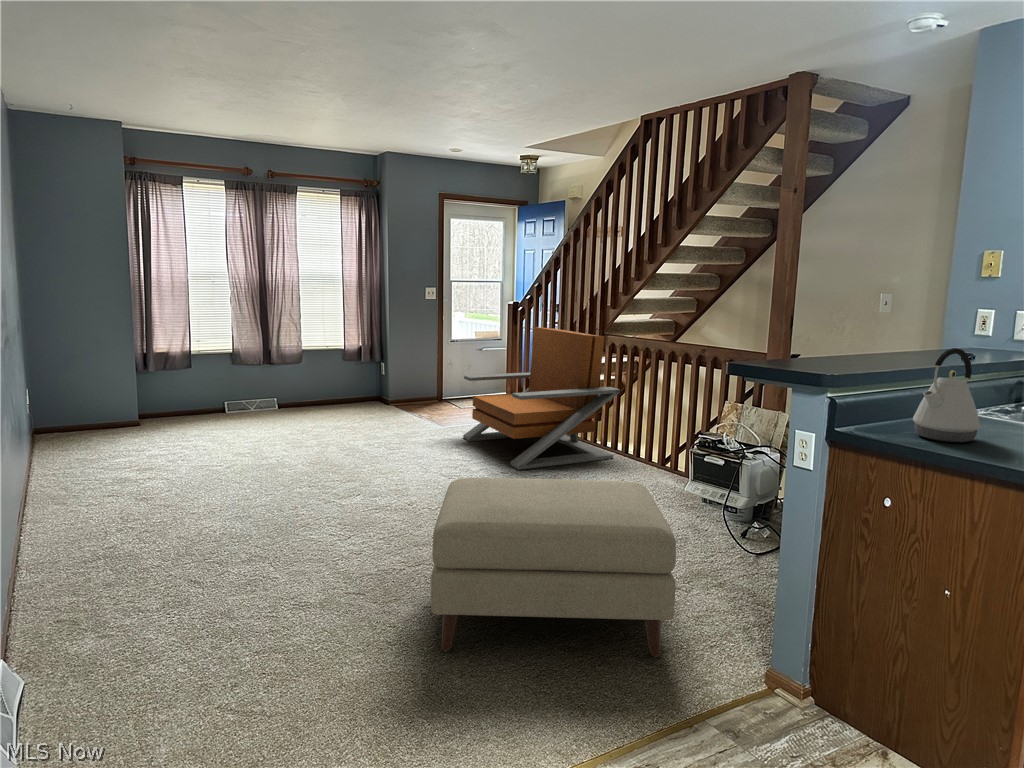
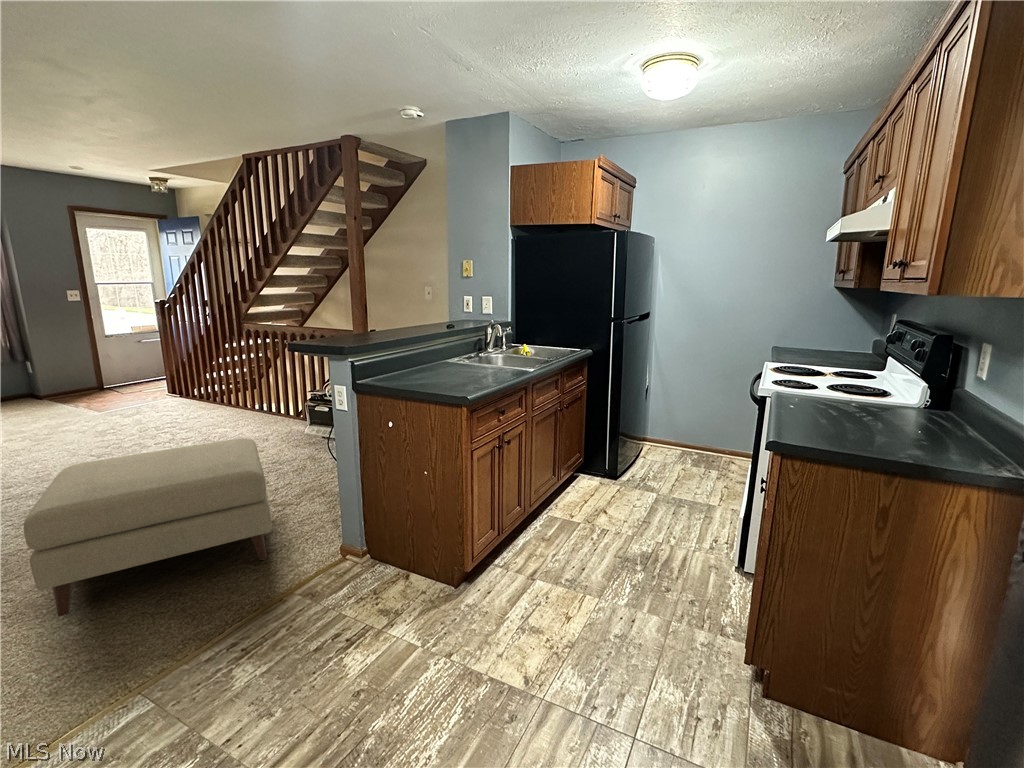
lounge chair: present [463,327,620,470] -> none [111,322,261,440]
kettle: present [913,348,980,442] -> none [398,327,434,384]

